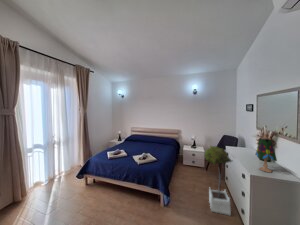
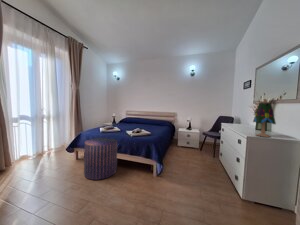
potted tree: present [205,146,232,215] -> none [200,117,229,186]
pouf: none [95,164,125,210] -> present [84,138,117,180]

